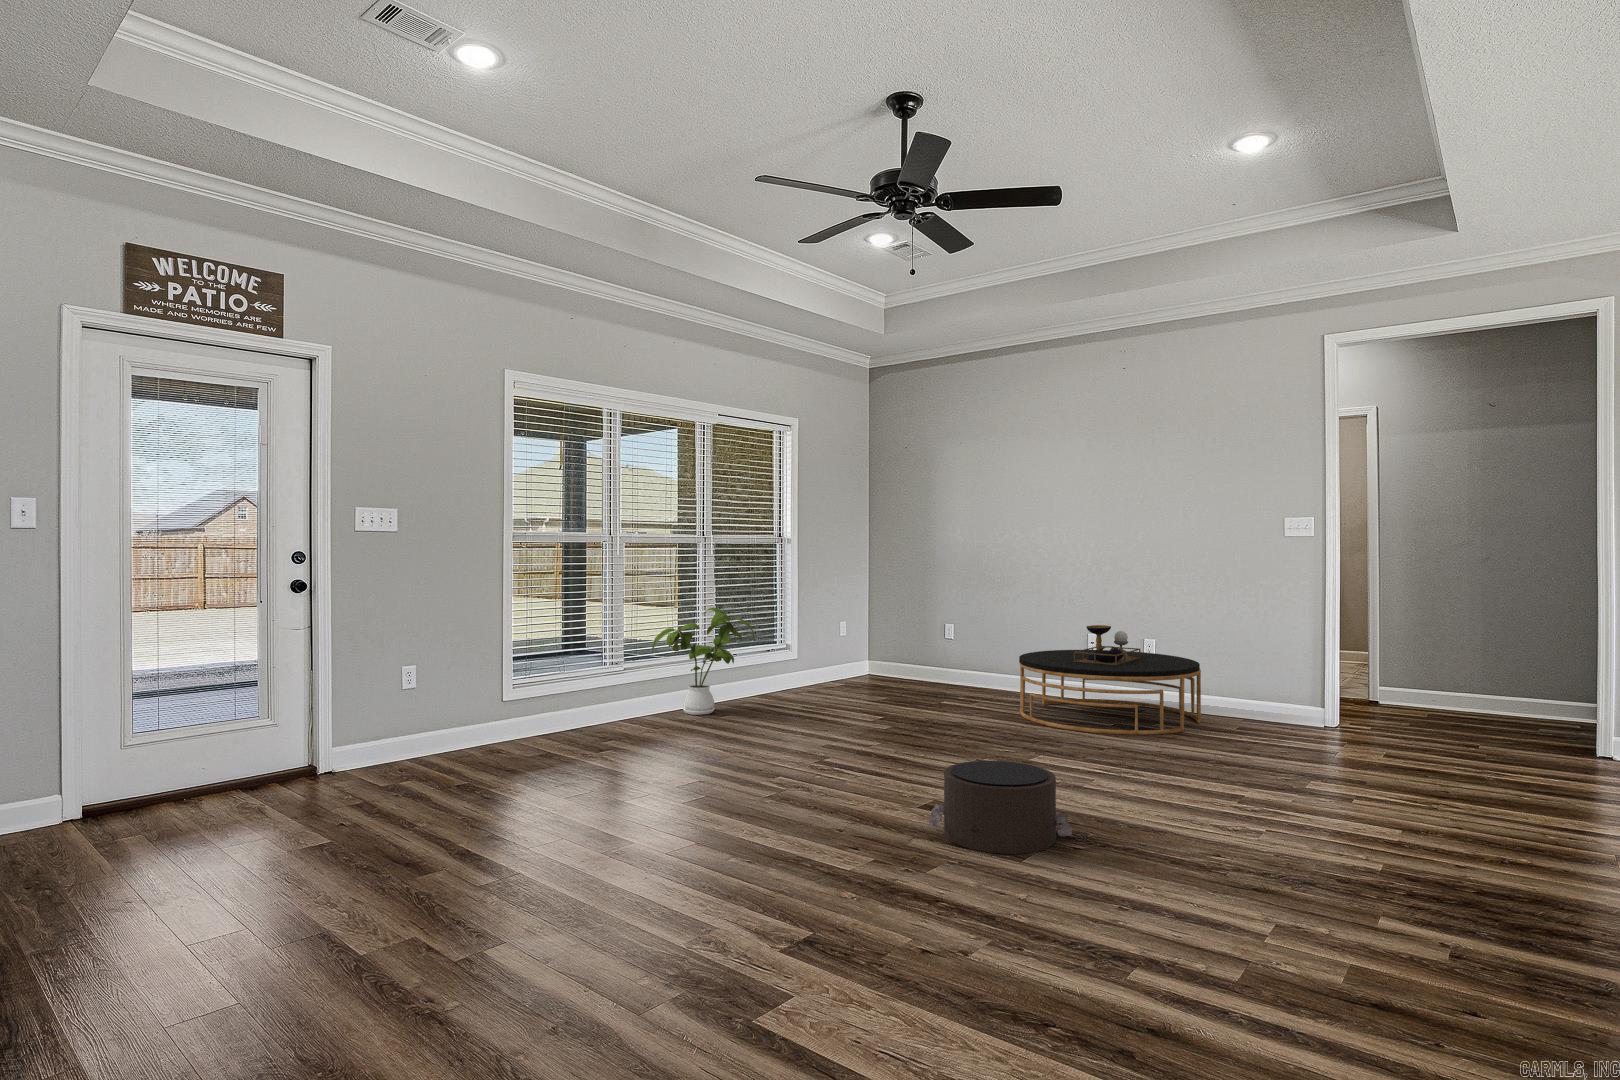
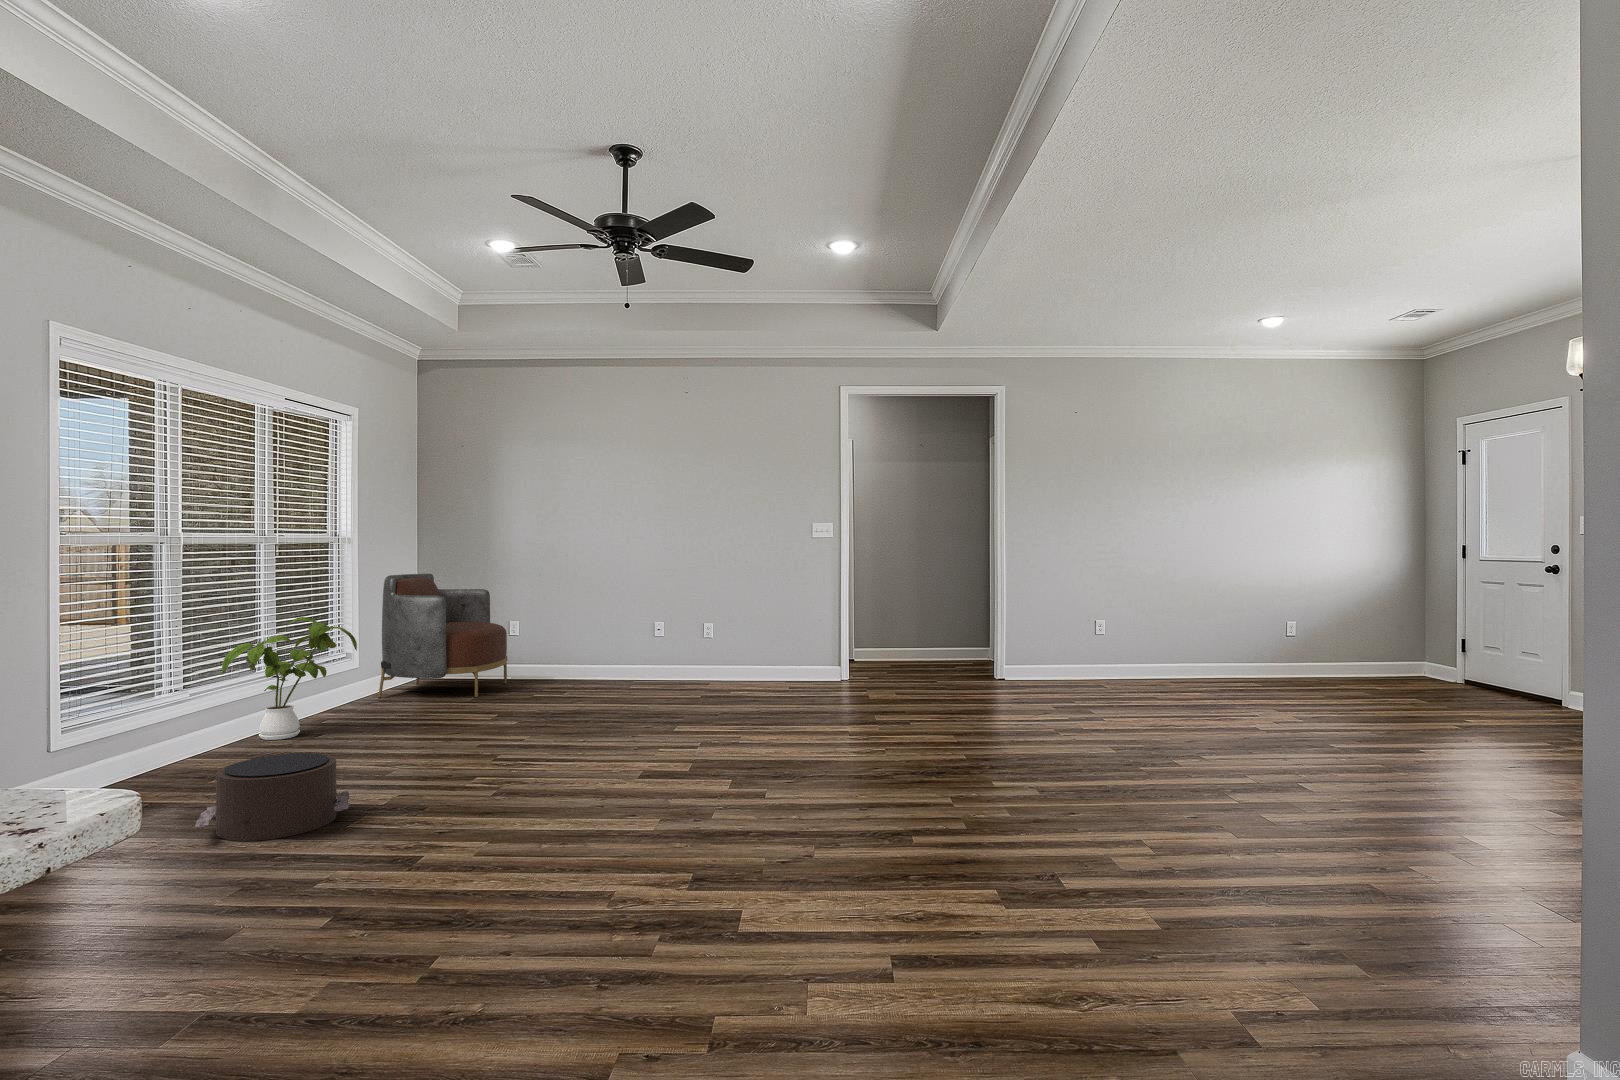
armchair: none [812,573,935,698] -> present [378,574,507,698]
coffee table: present [1019,625,1201,735] -> none [613,613,761,703]
pouf: present [929,761,1073,854] -> present [195,753,350,841]

